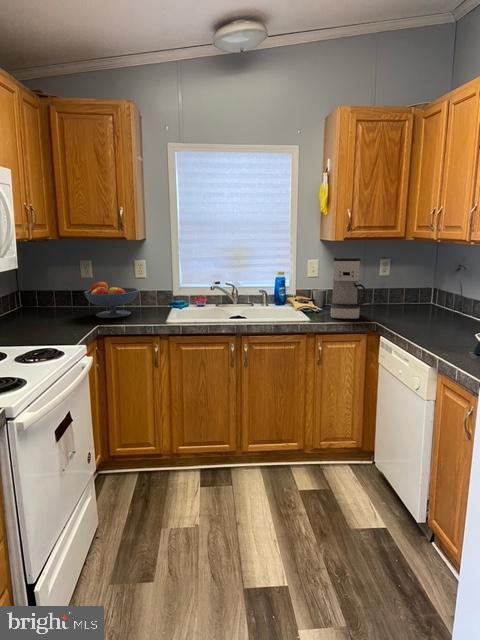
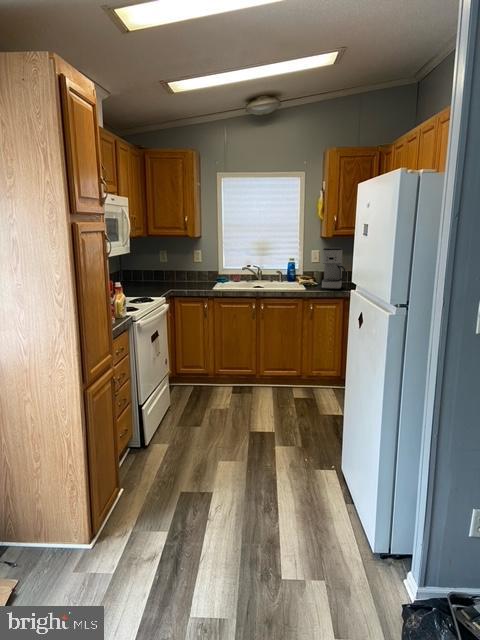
fruit bowl: present [84,282,139,318] -> none [162,264,197,286]

